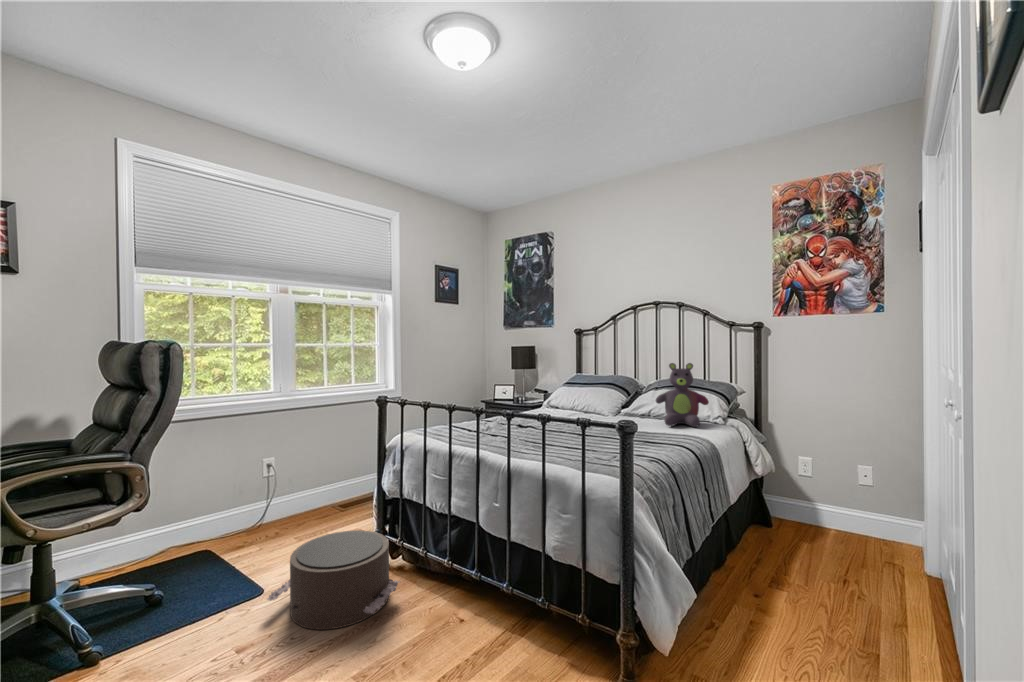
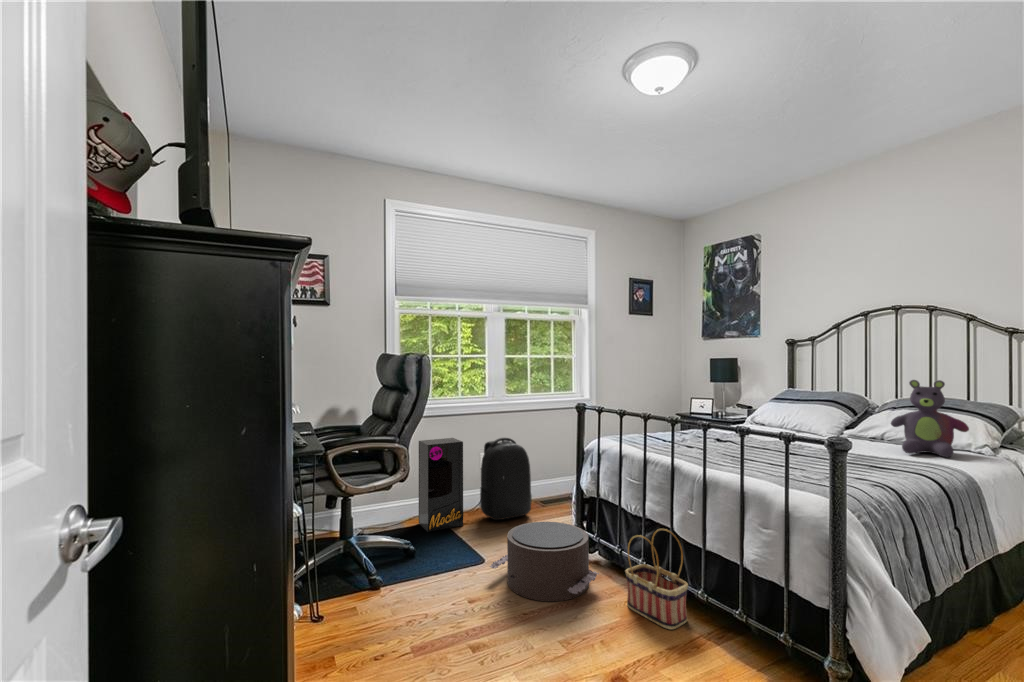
backpack: none [263,438,328,534] -> present [480,438,532,520]
speaker: none [175,444,239,565] -> present [419,438,463,532]
basket: none [428,524,492,631] -> present [625,529,688,629]

